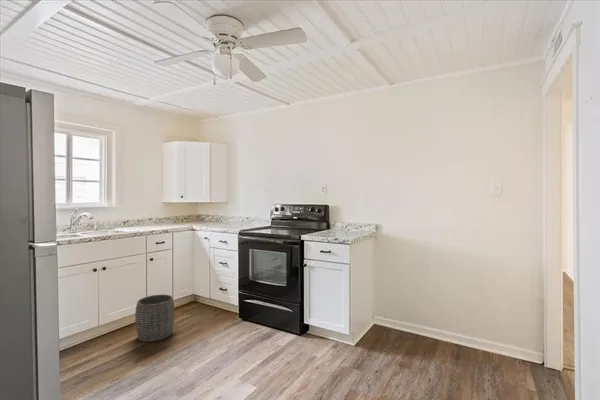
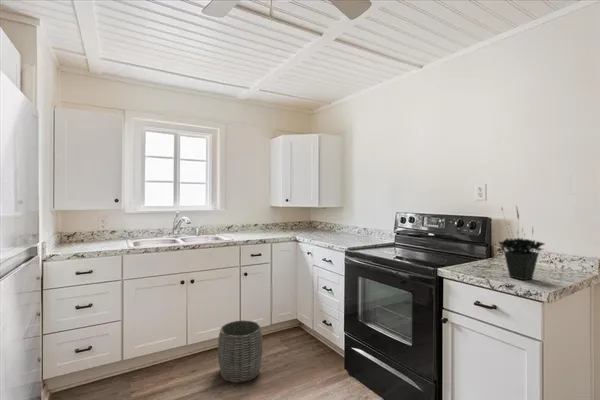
potted plant: none [331,196,353,236] -> present [497,209,544,280]

